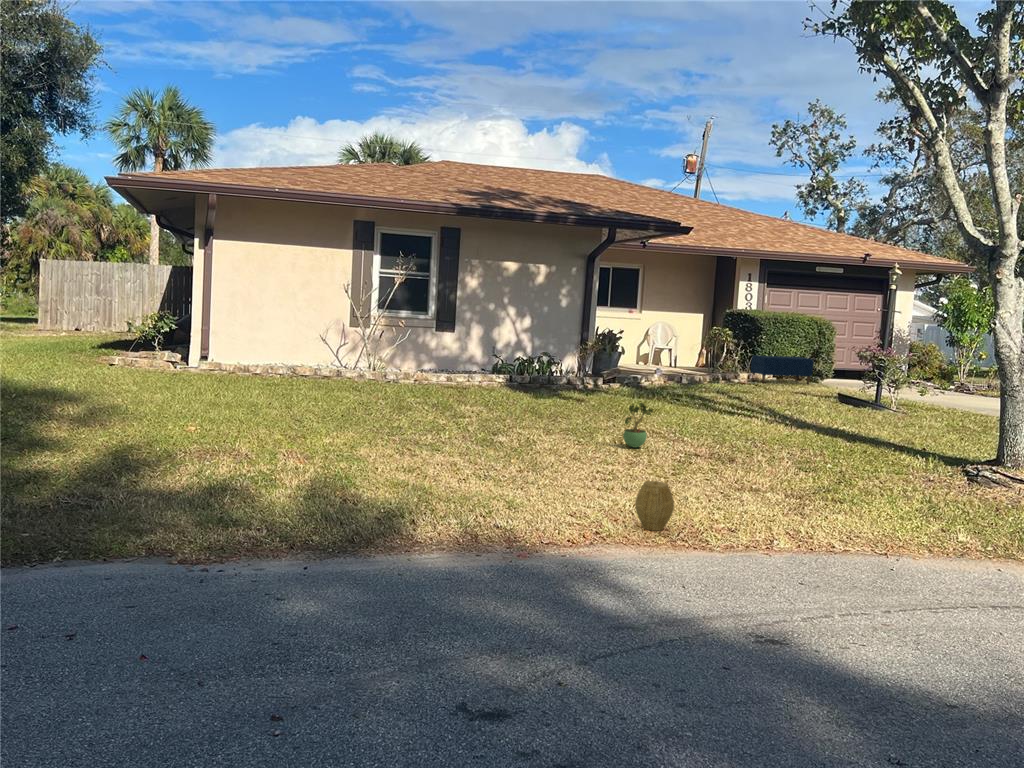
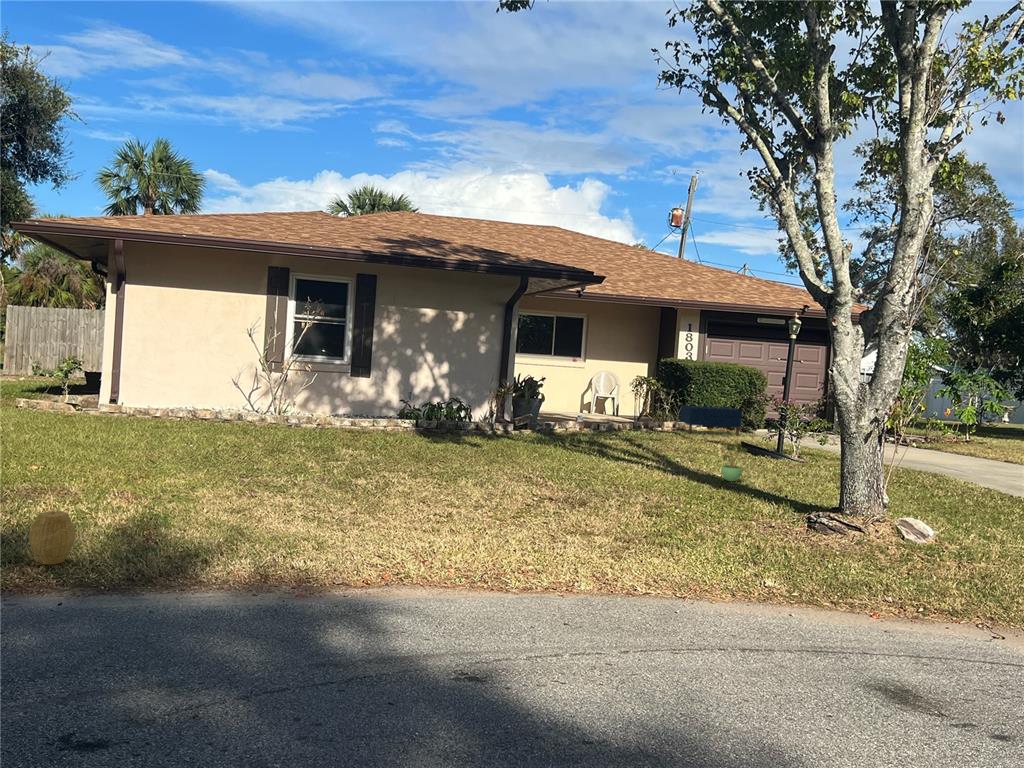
potted plant: present [623,403,653,448] -> present [721,443,747,481]
woven basket: present [635,481,674,531] -> present [29,511,76,564]

